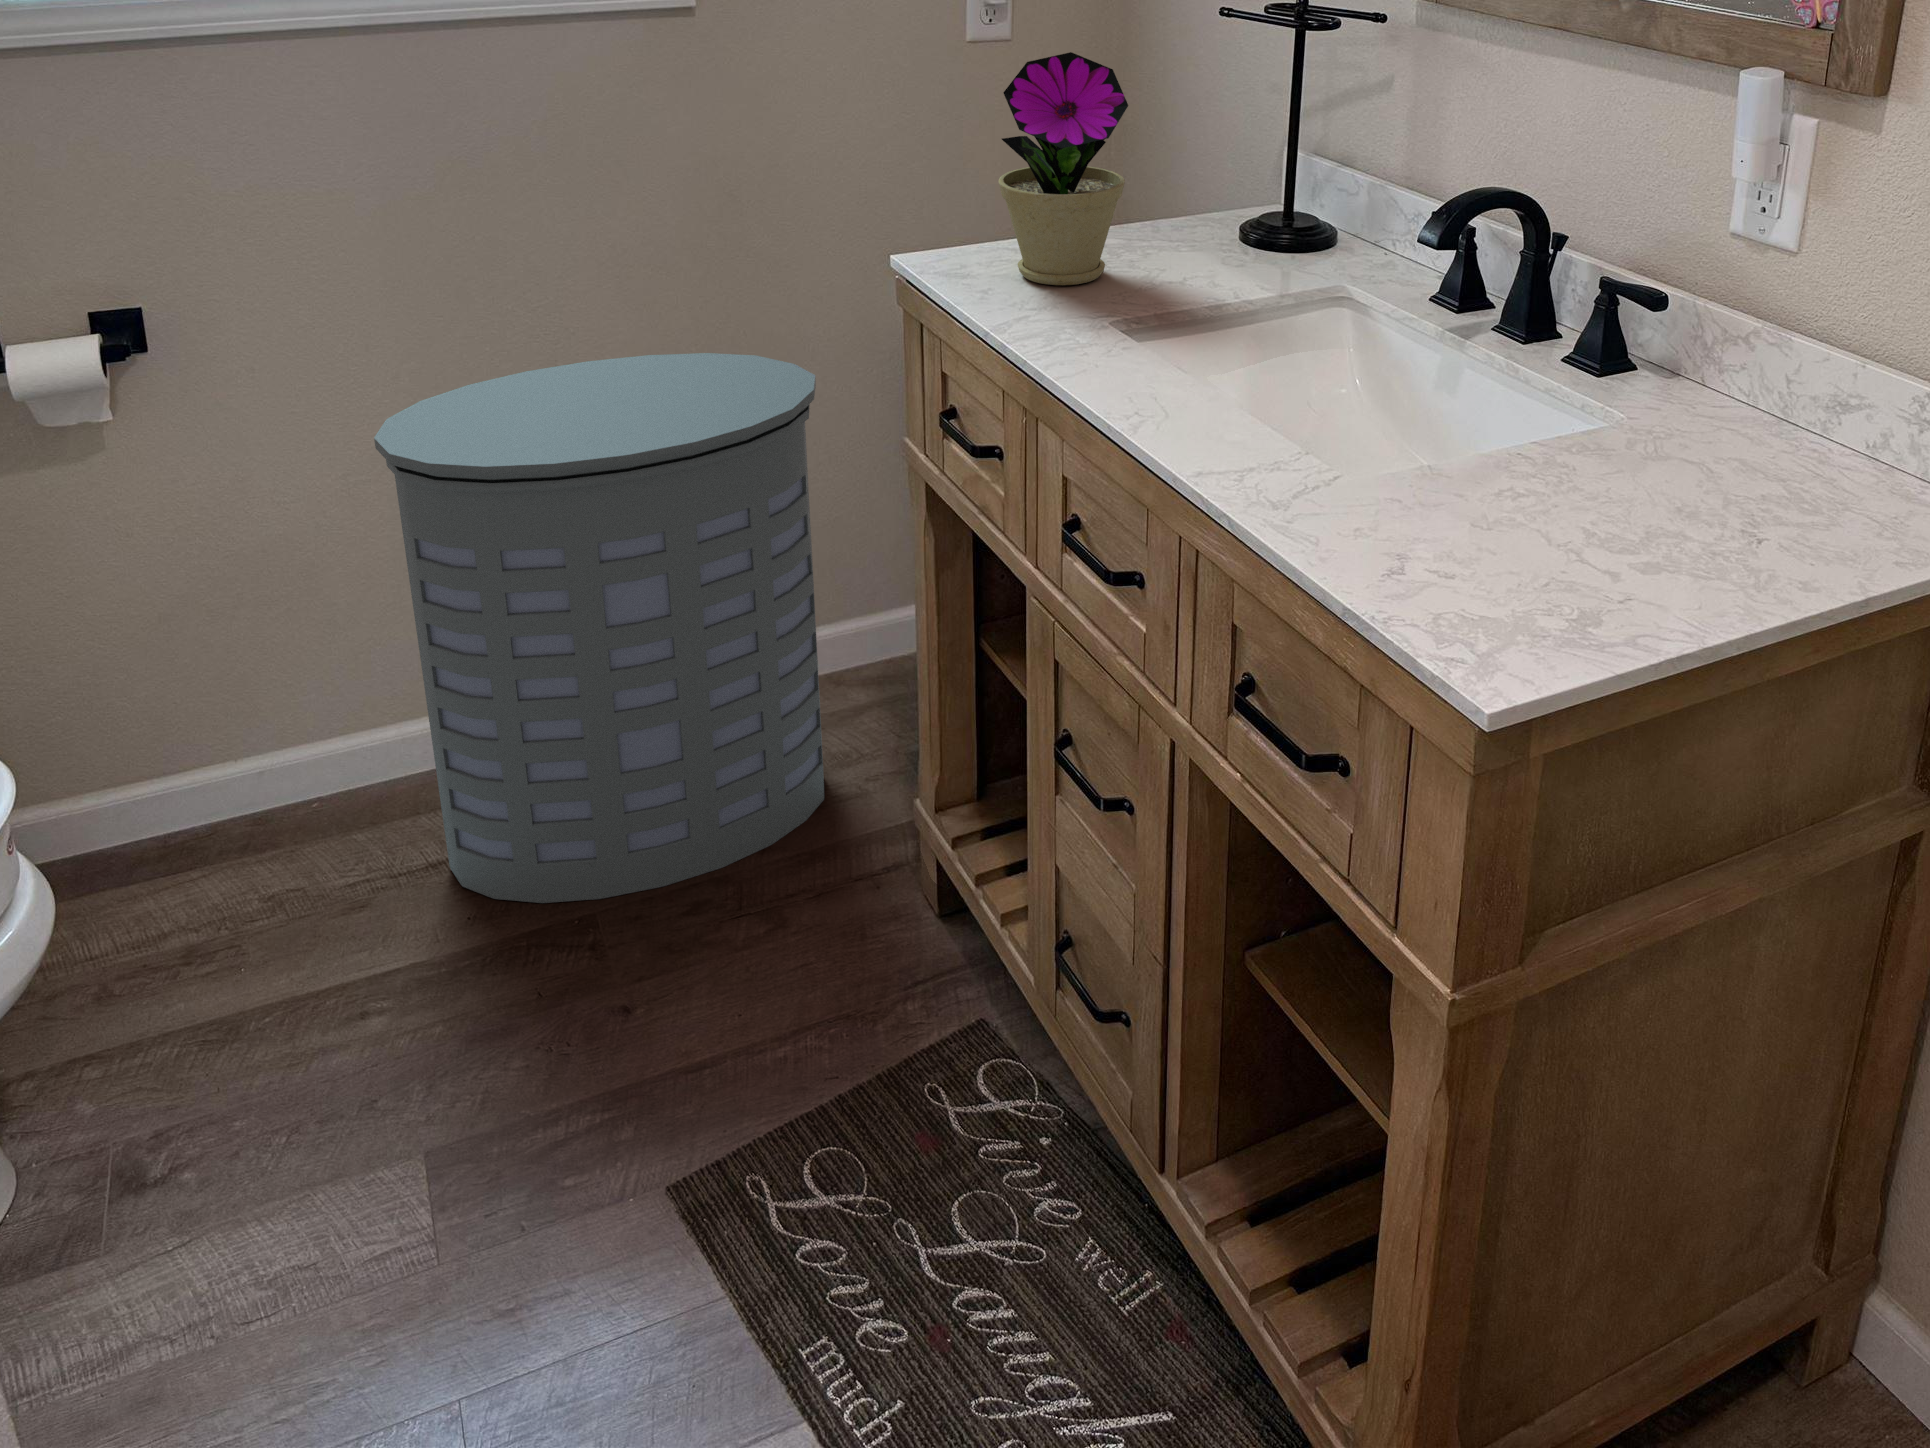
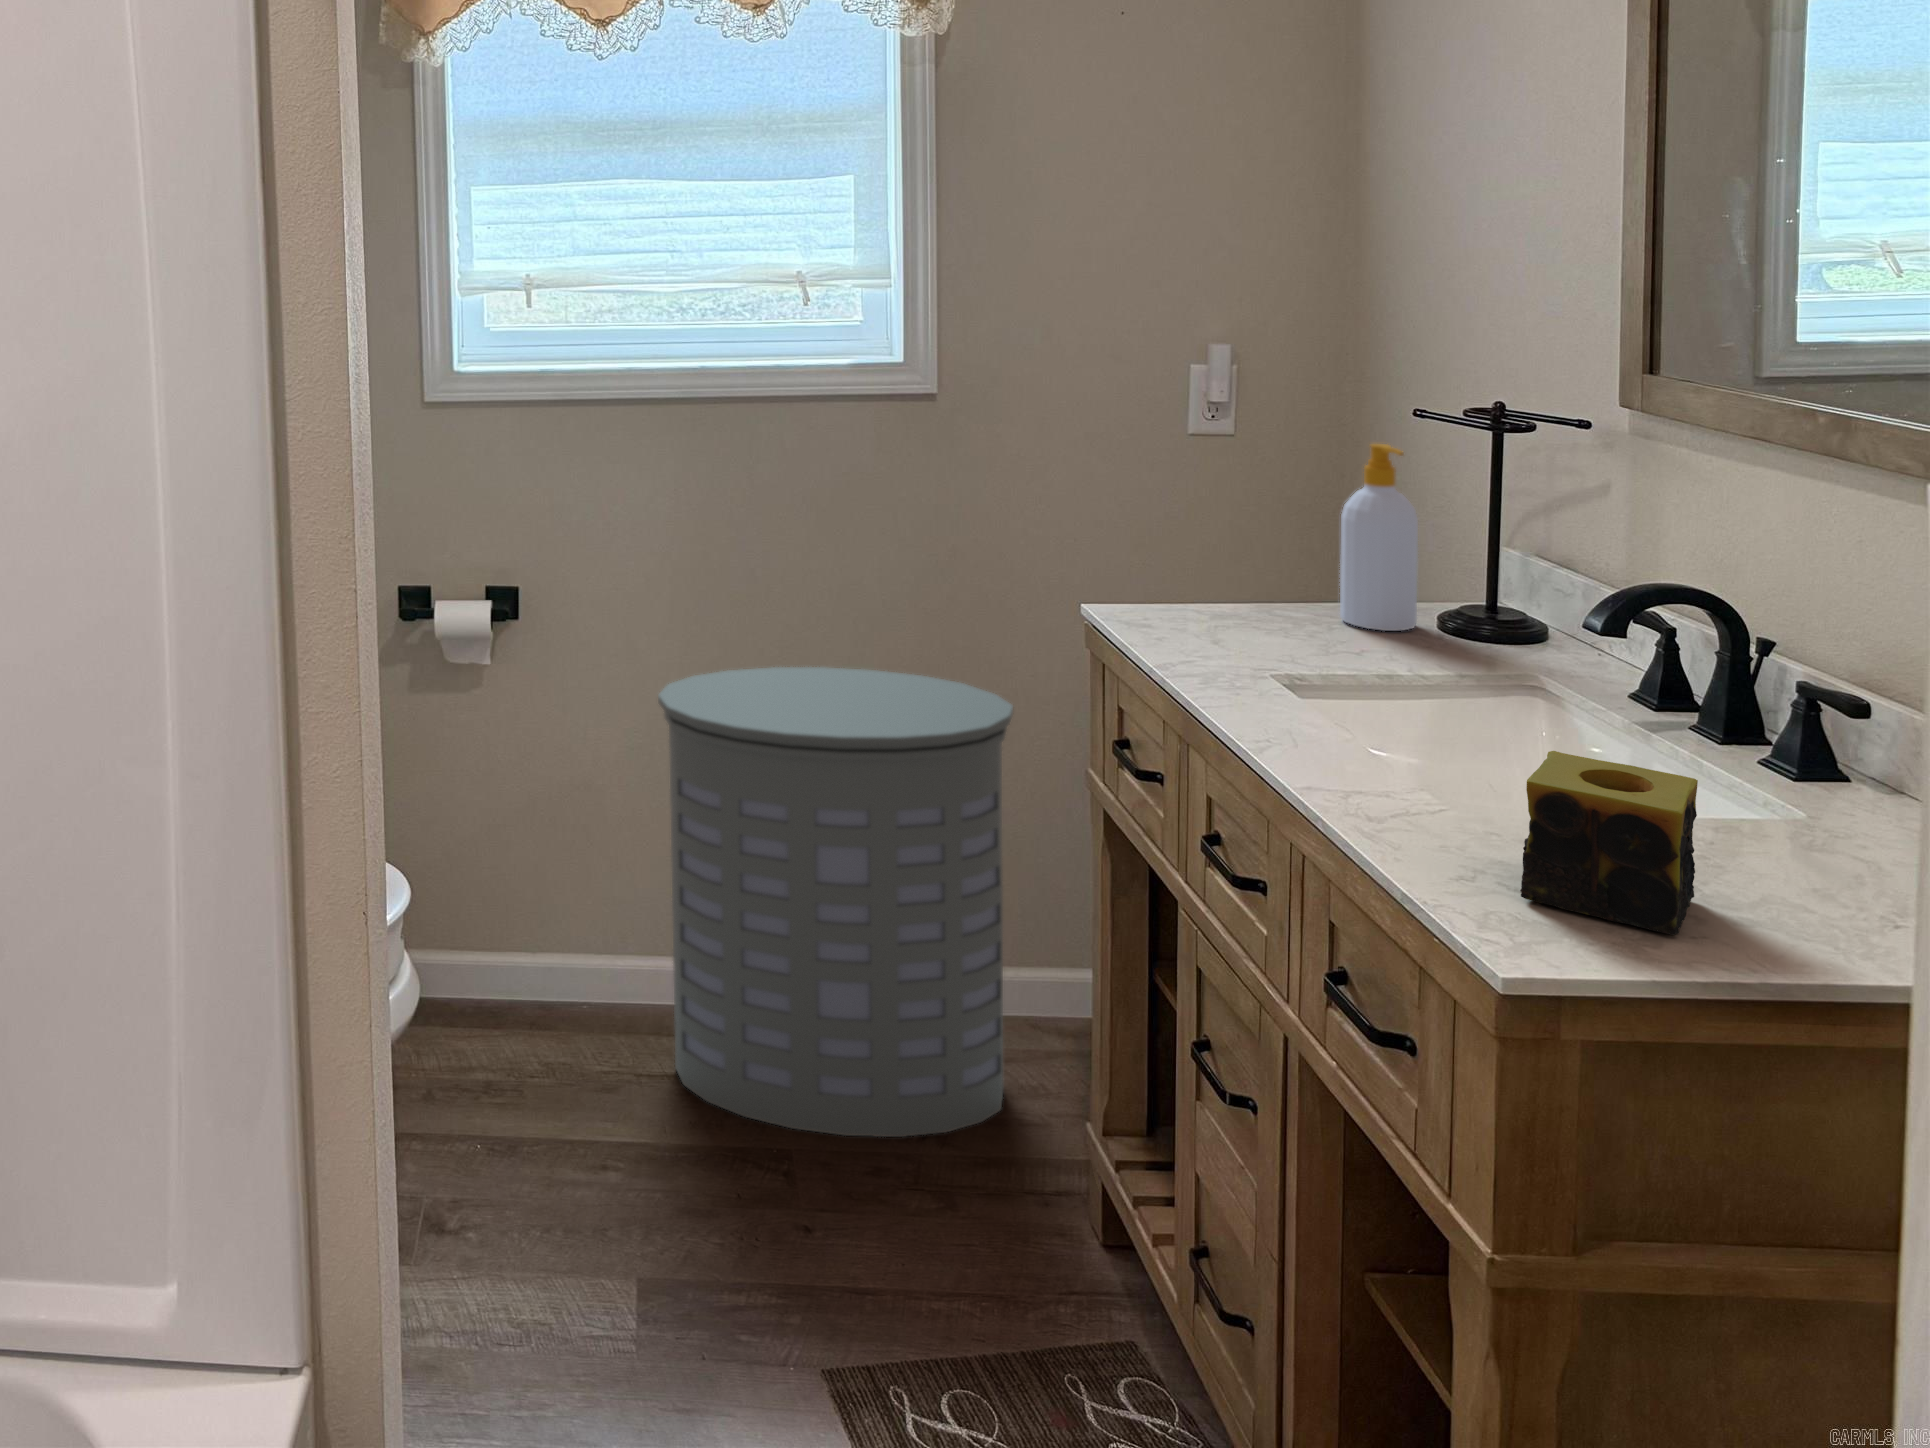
soap bottle: none [1156,49,1229,253] -> present [1340,444,1418,631]
flower pot: present [998,52,1128,285] -> none [1172,438,1296,640]
candle: none [1450,408,1614,599] -> present [1520,751,1698,935]

